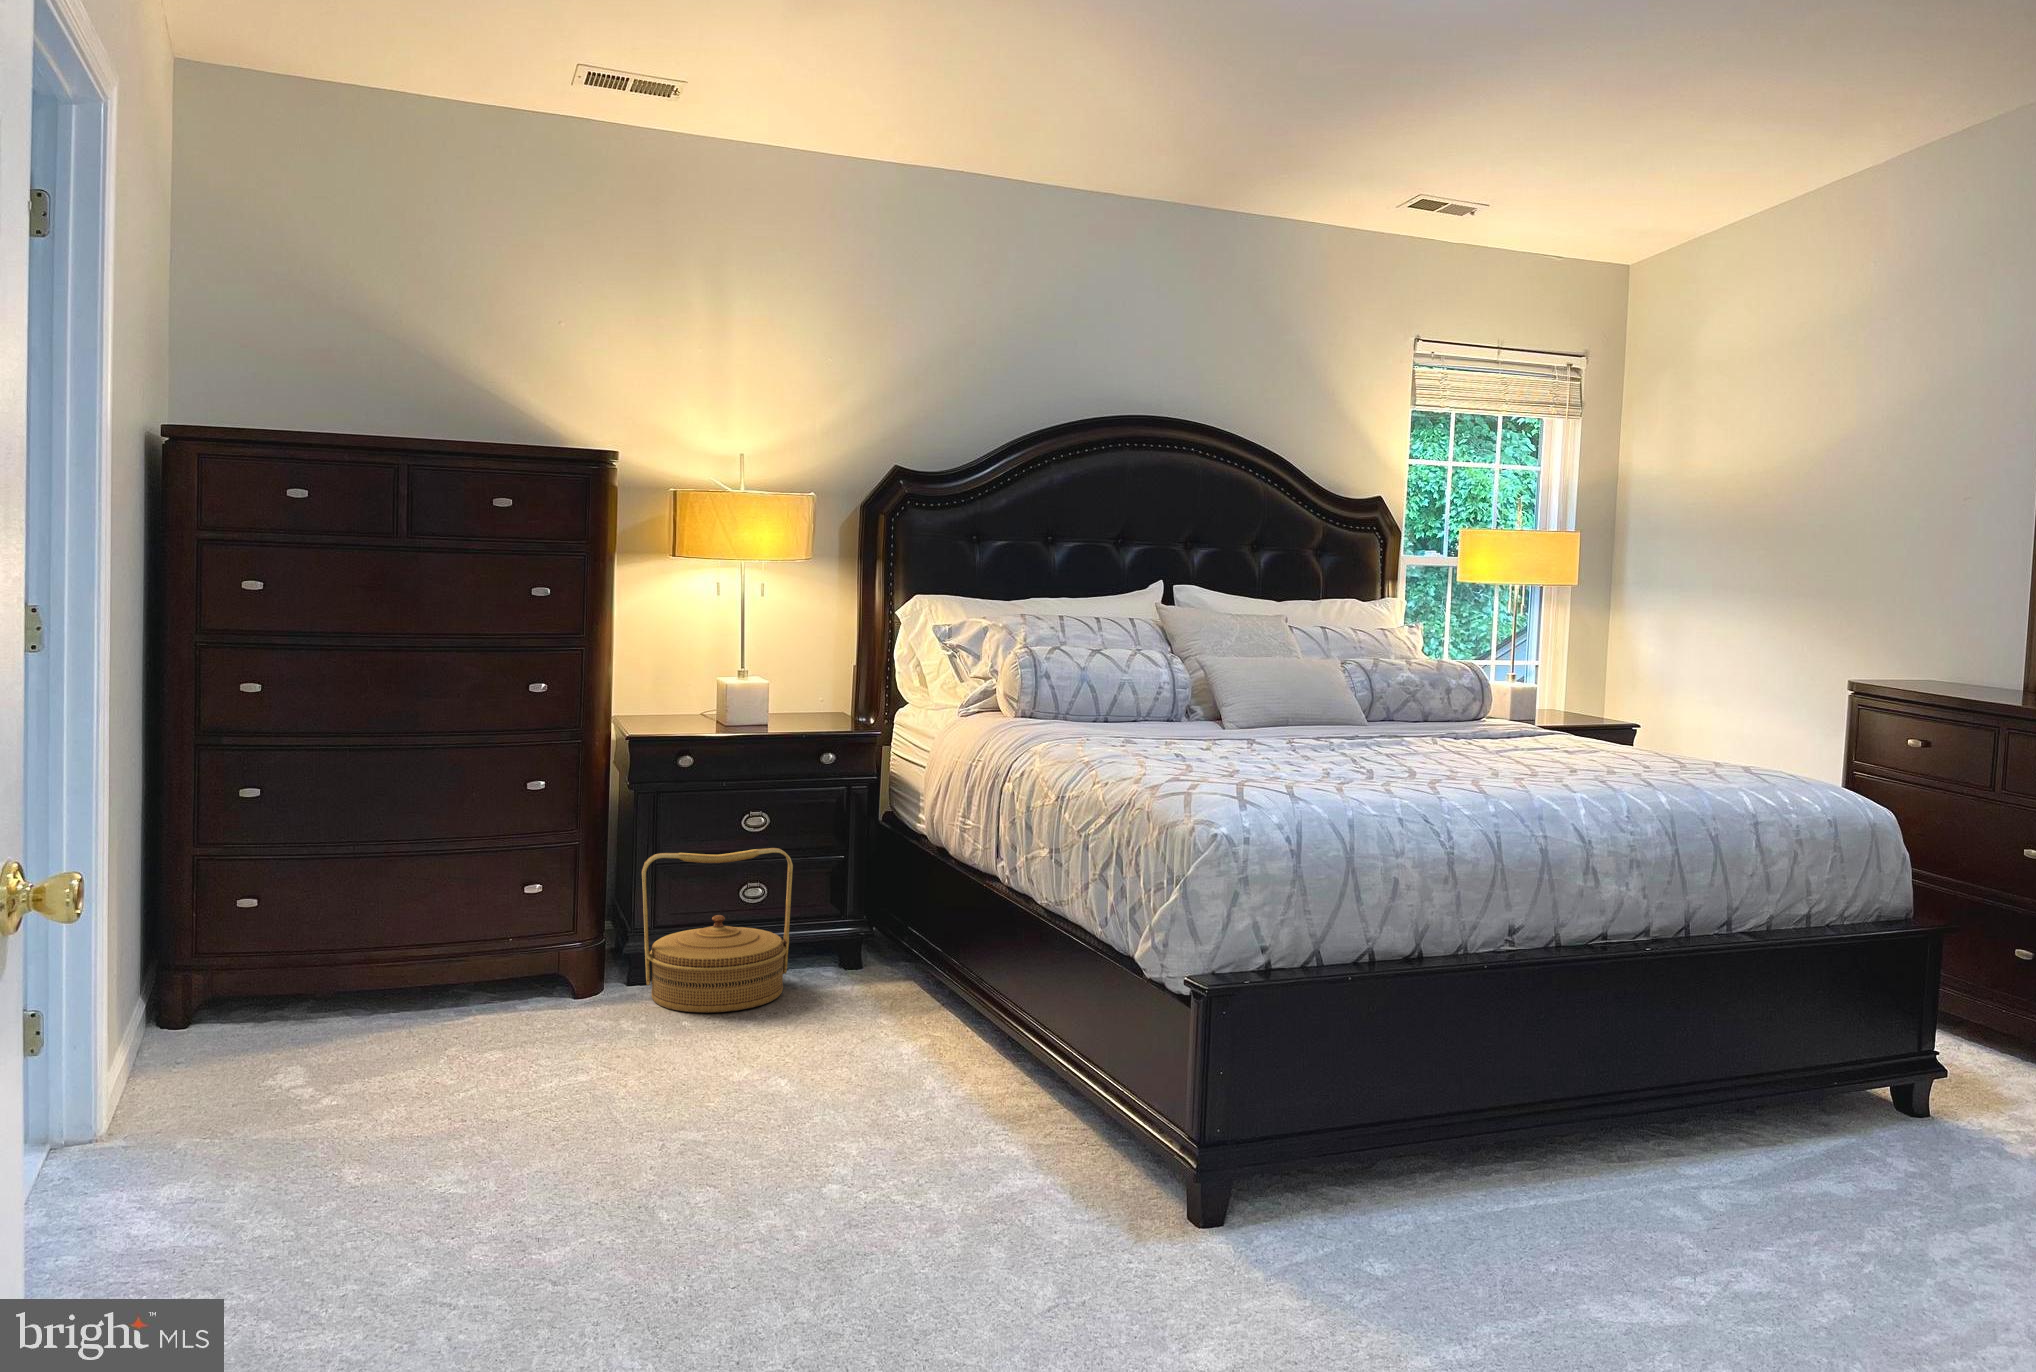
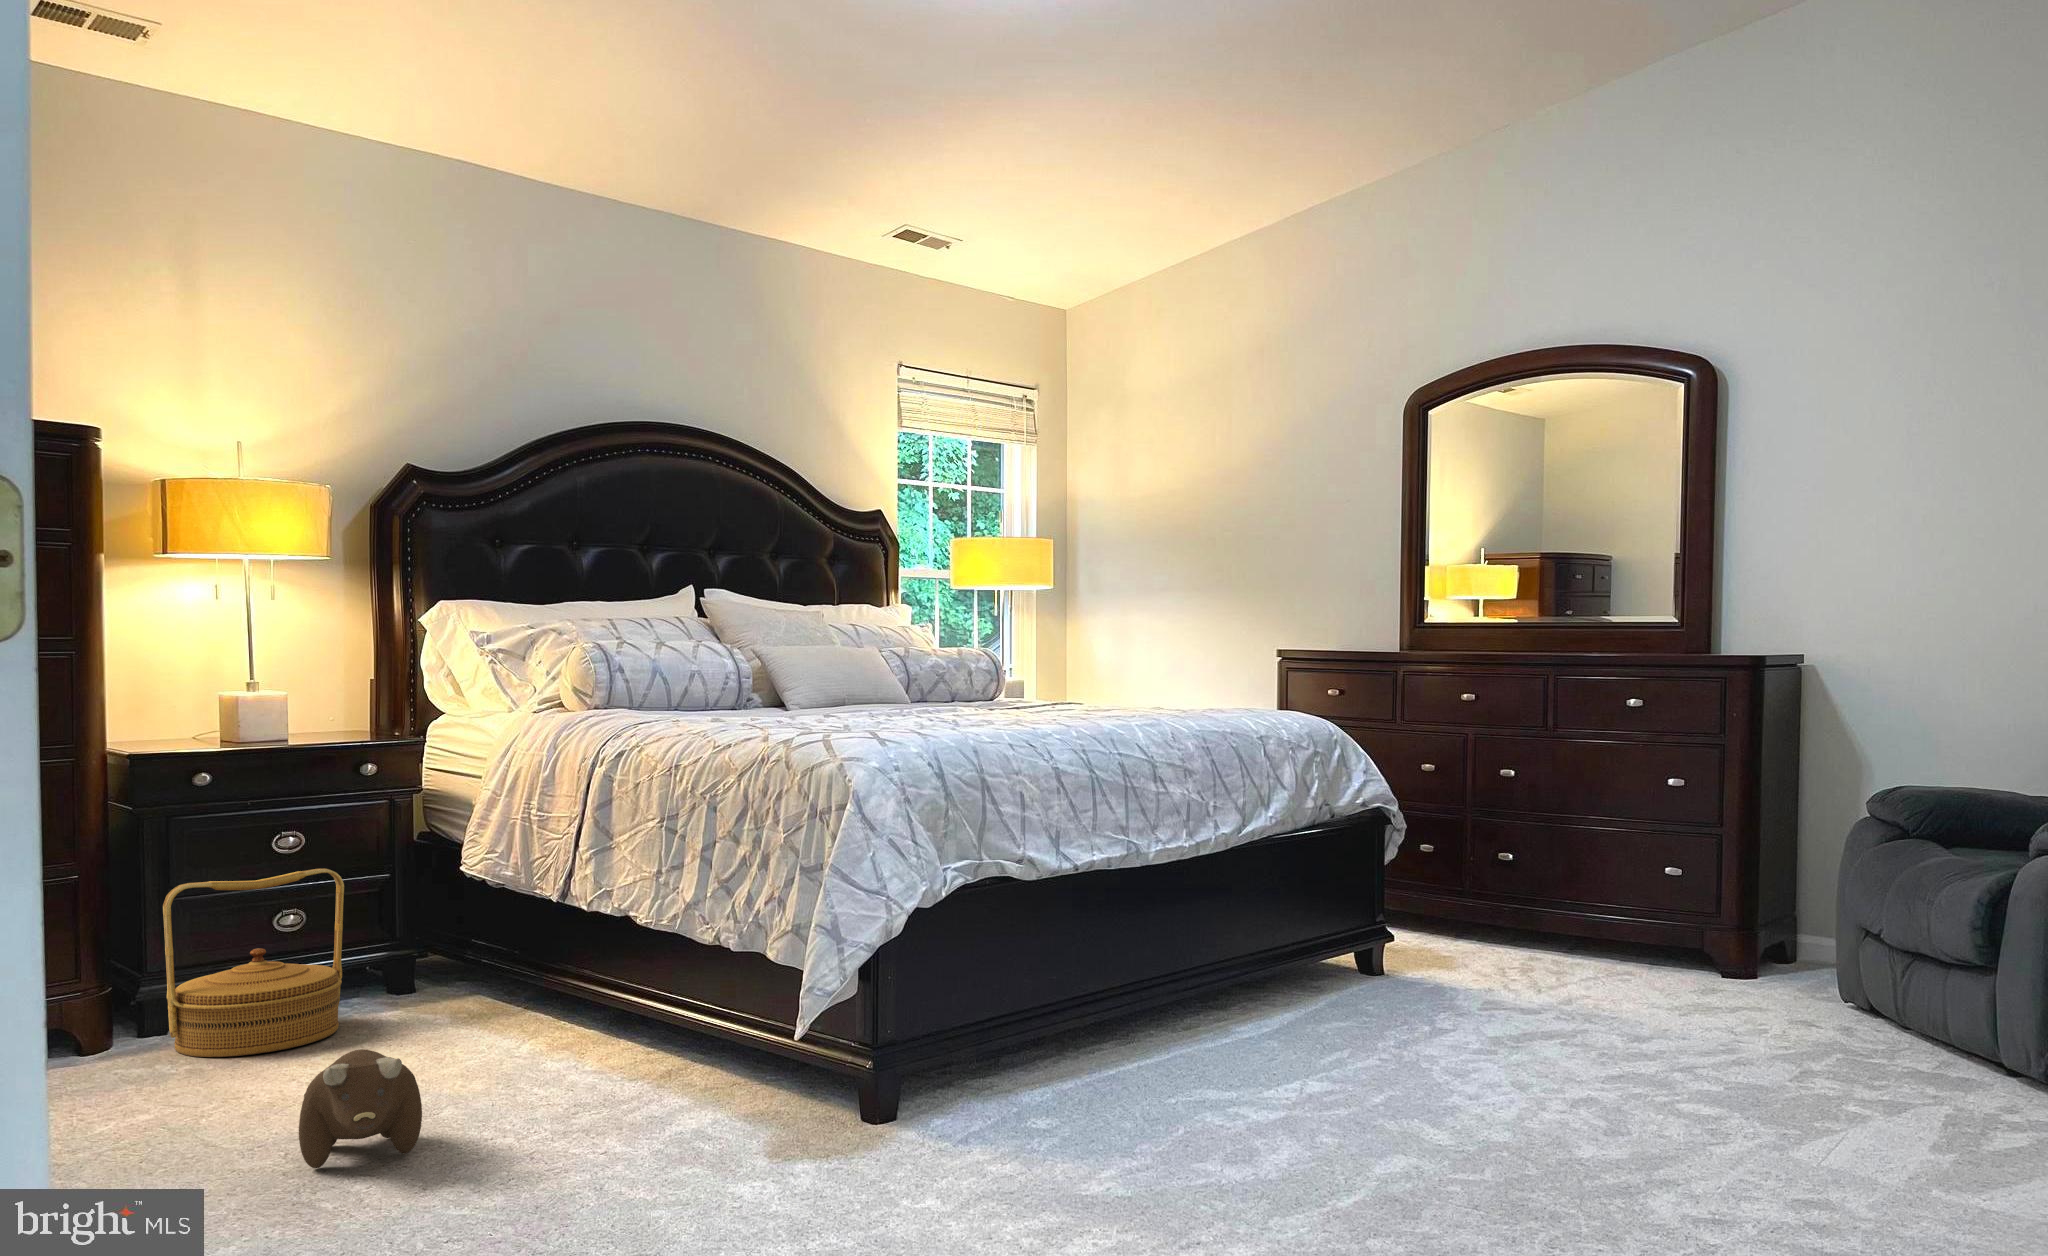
plush toy: none [639,1060,747,1168] -> present [299,1049,422,1168]

